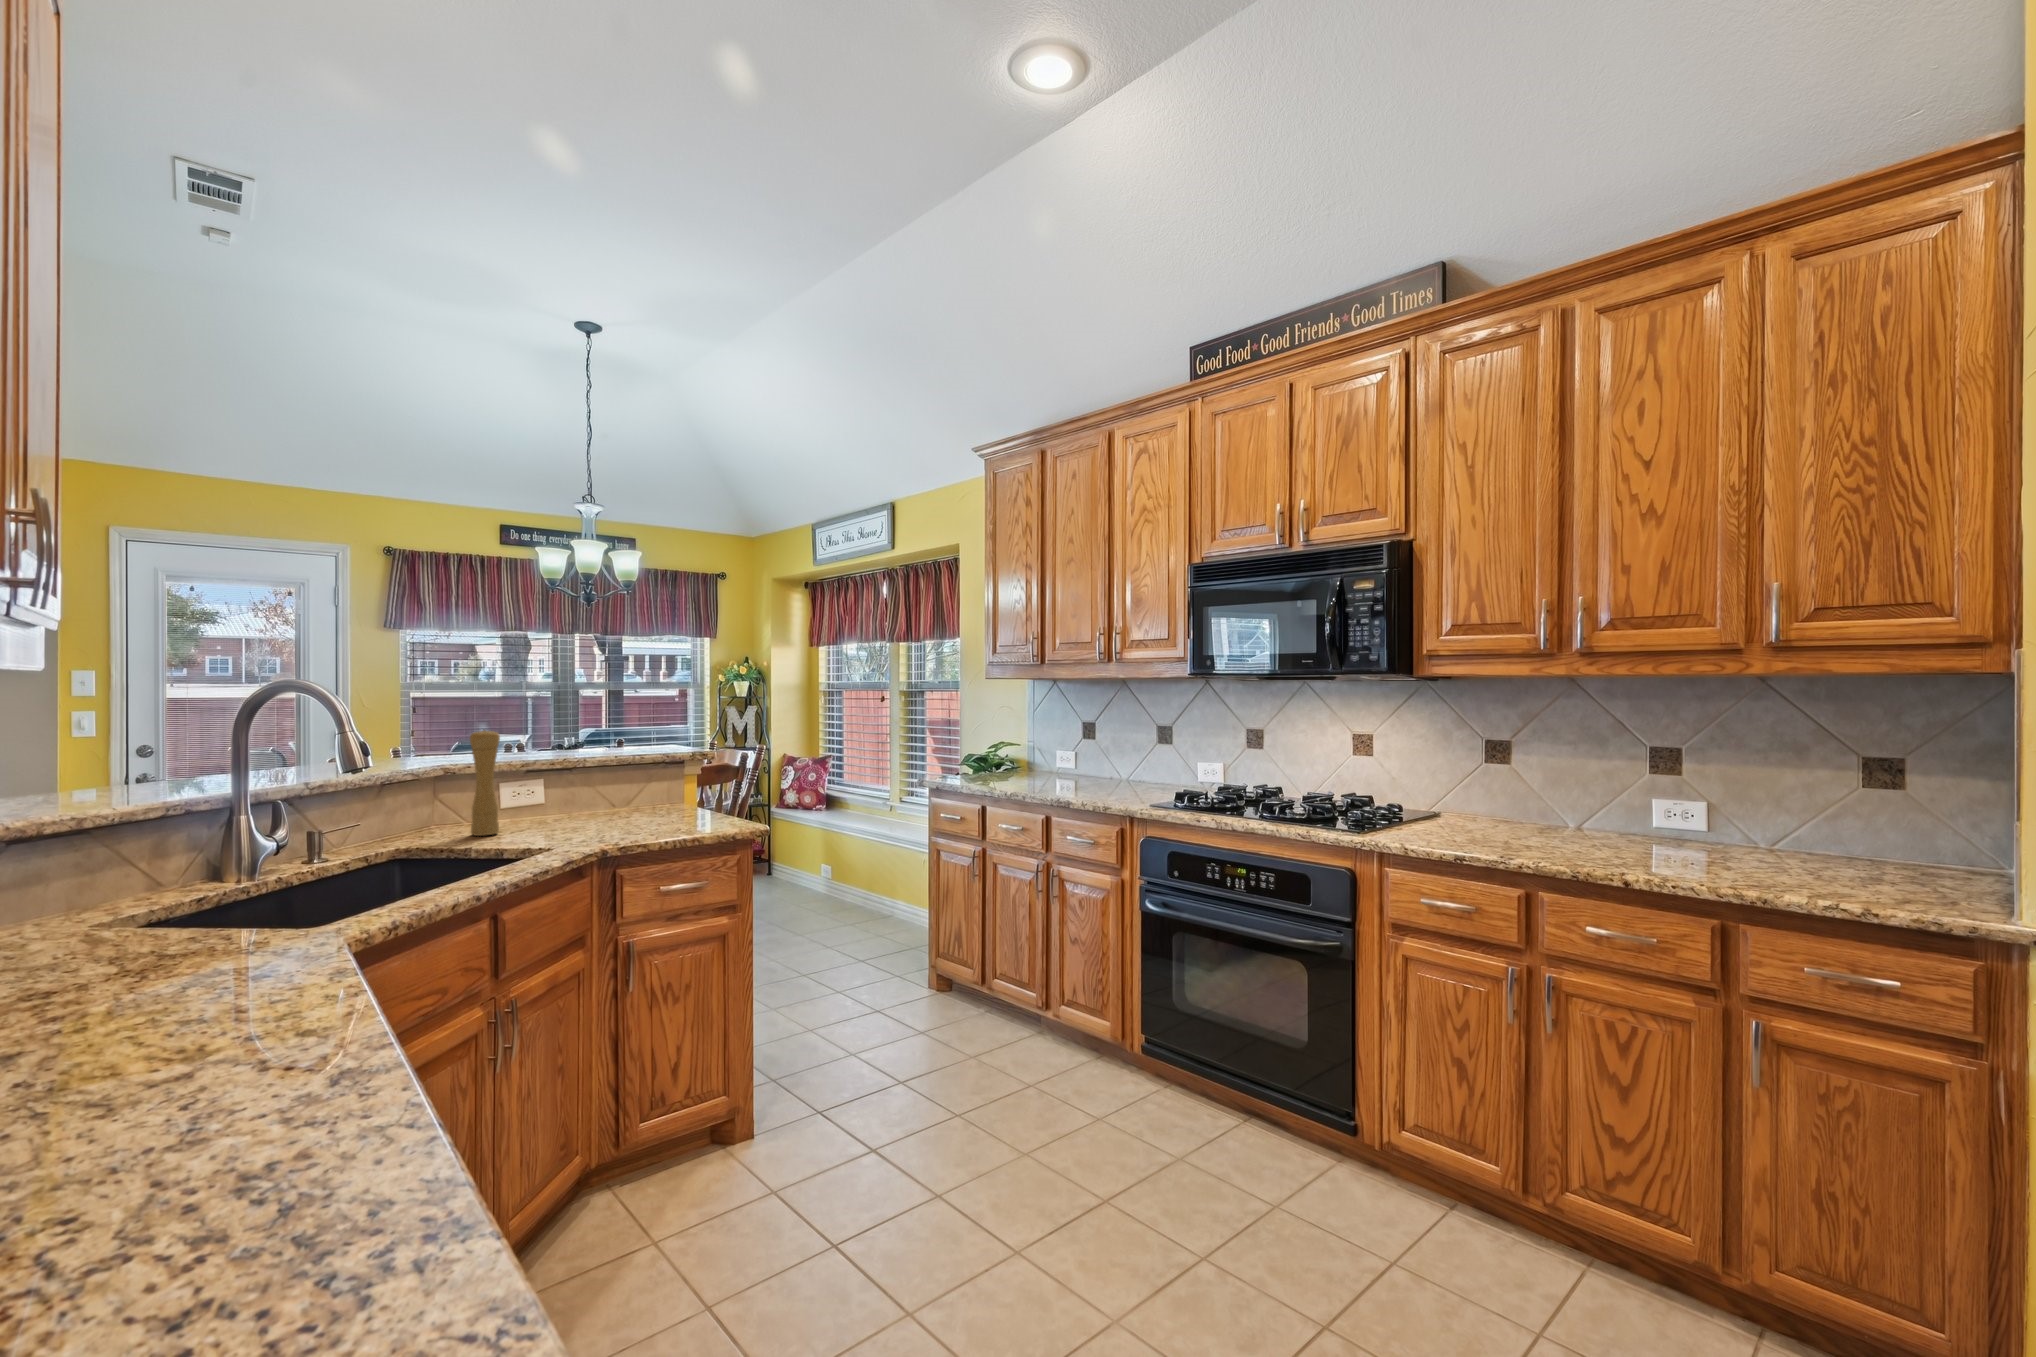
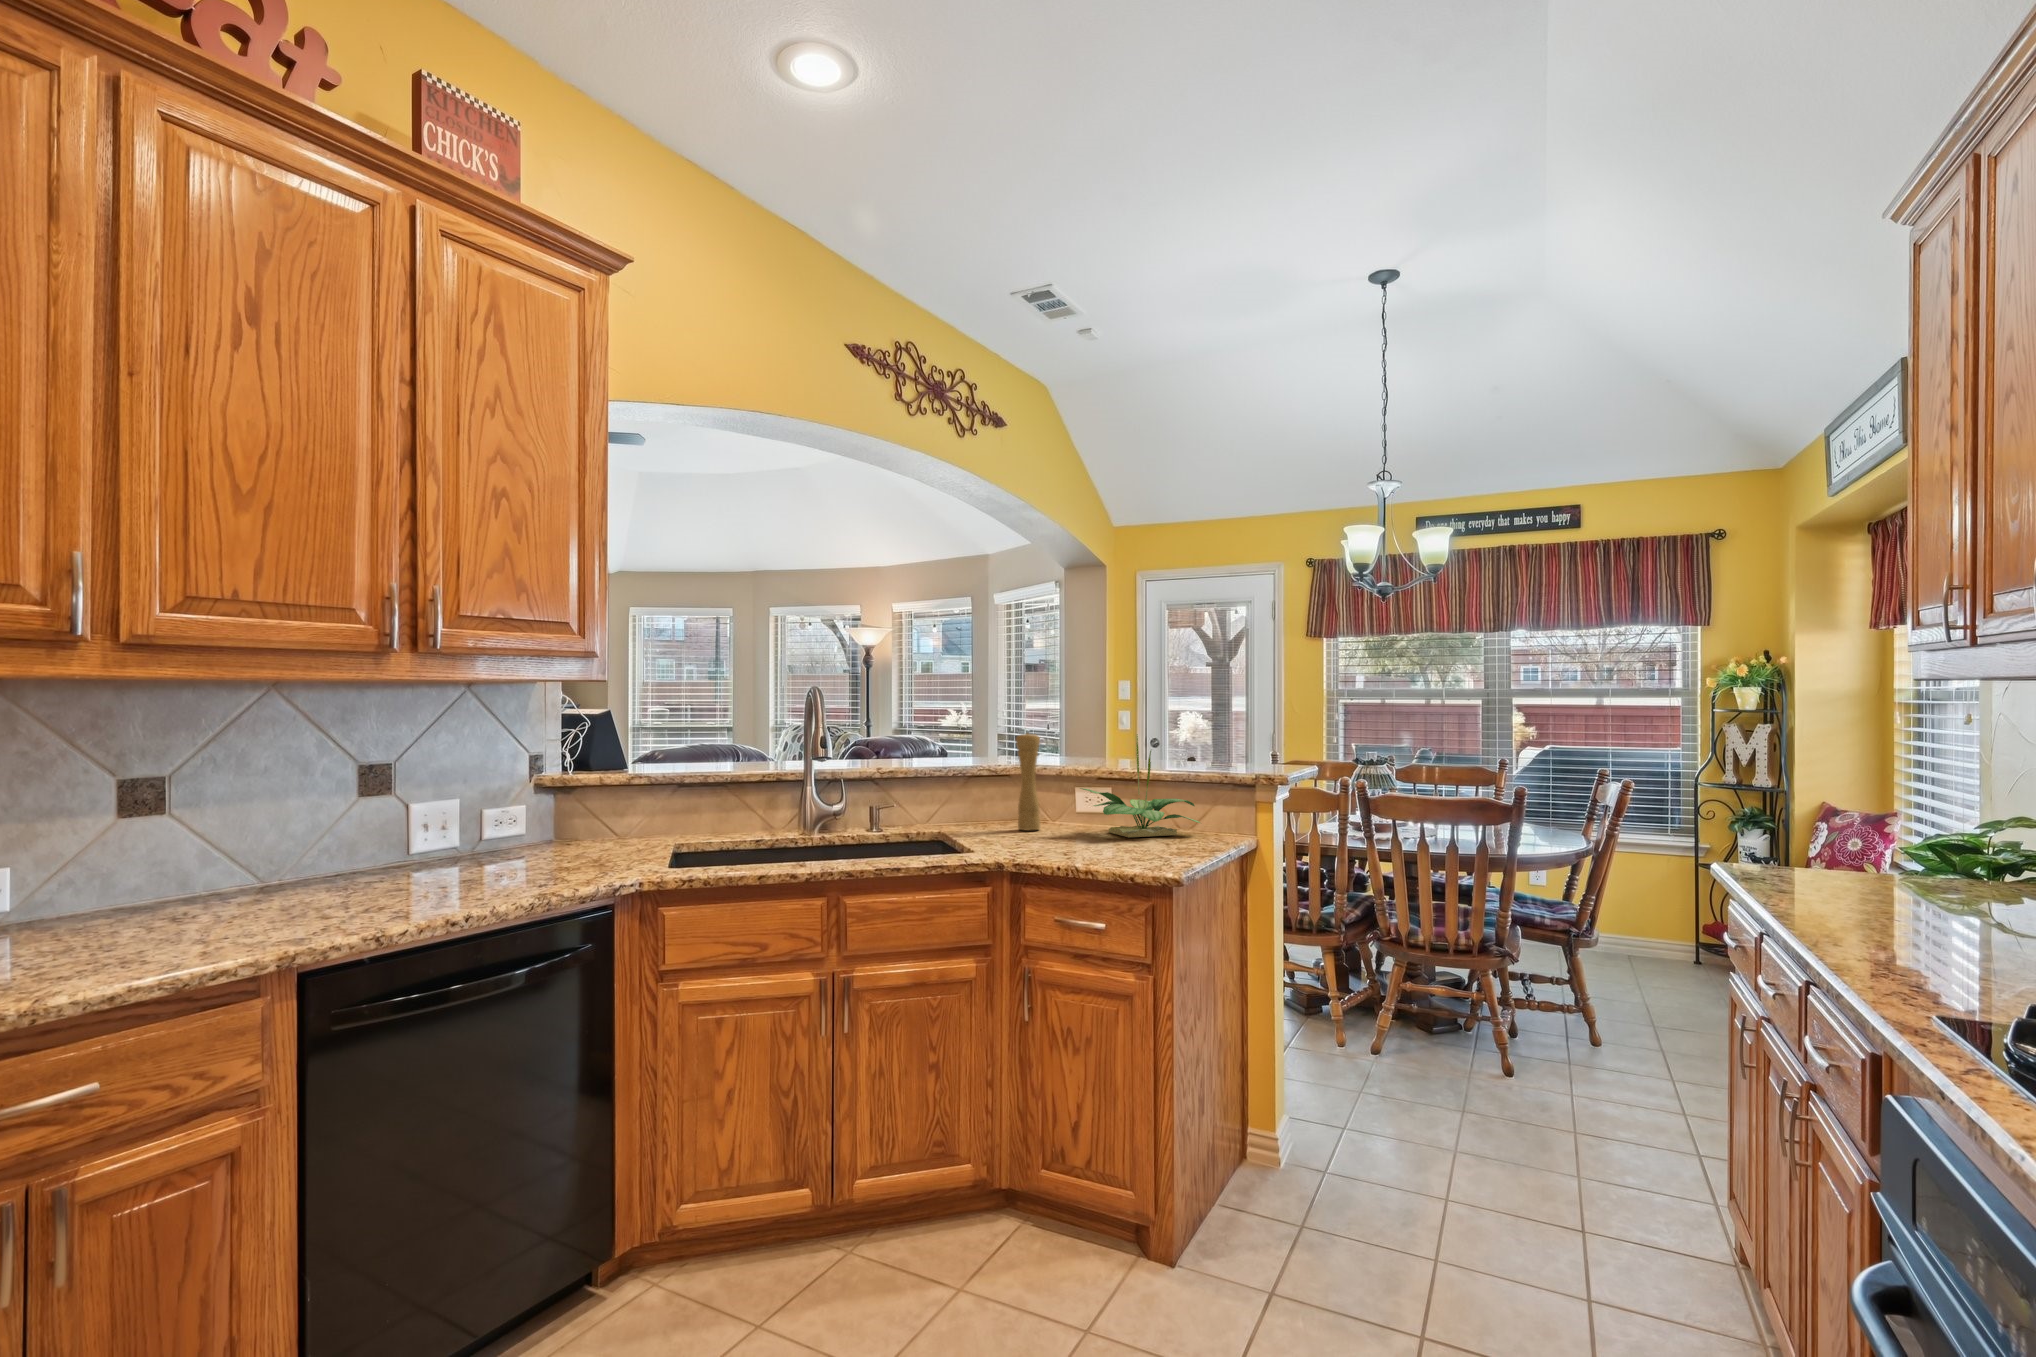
potted plant: none [552,727,665,826] -> present [1081,734,1200,837]

